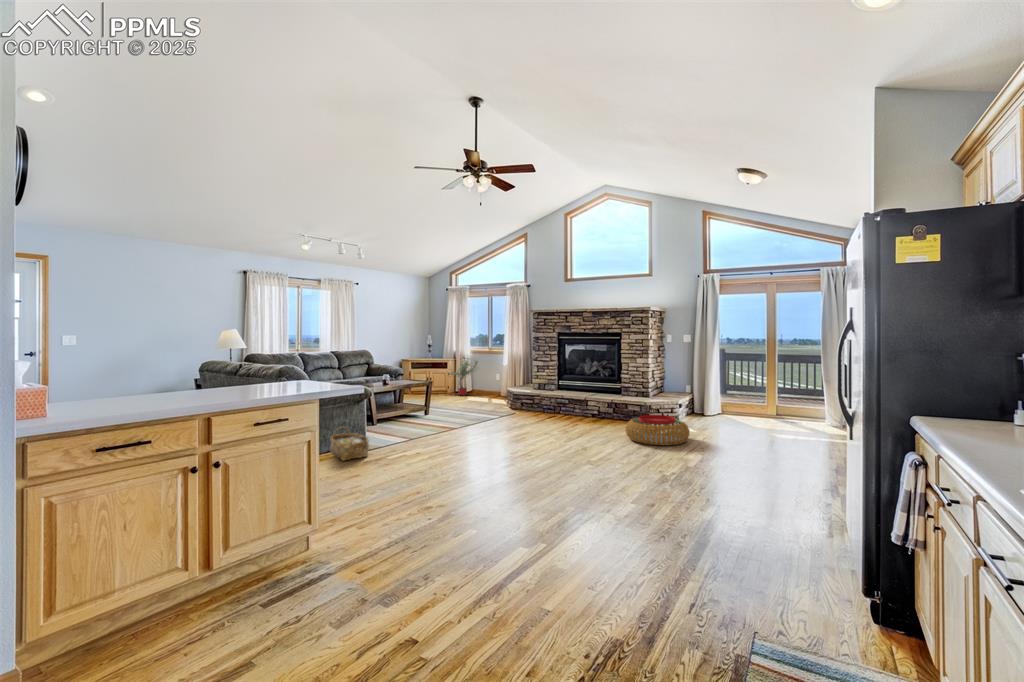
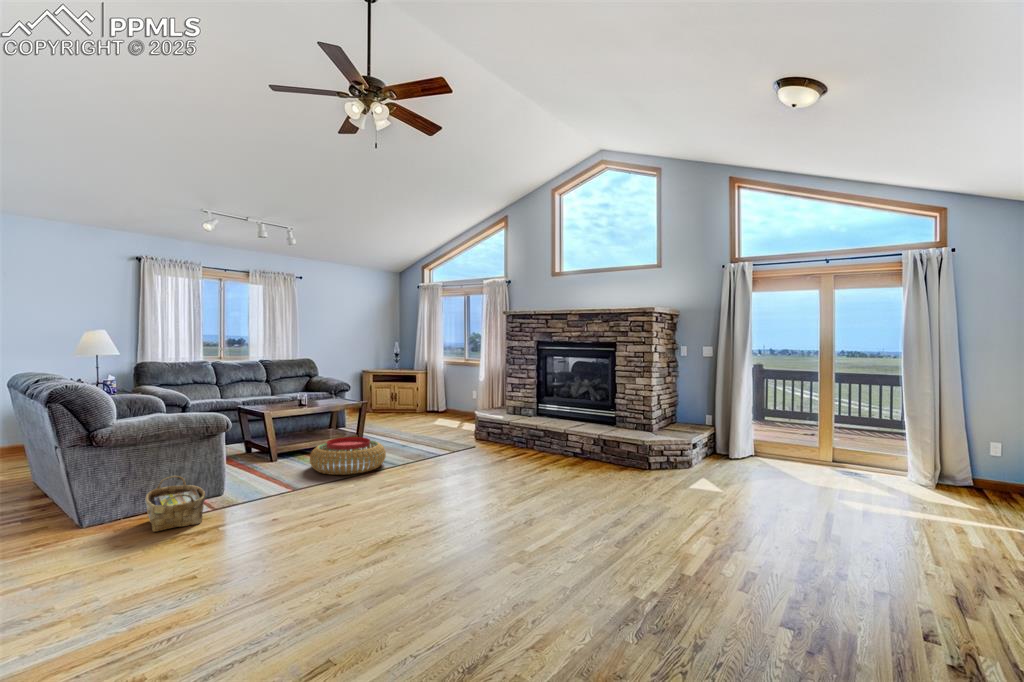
potted tree: present [448,357,478,396] -> none [410,367,449,417]
pouf: present [625,415,690,445] -> present [310,437,386,475]

